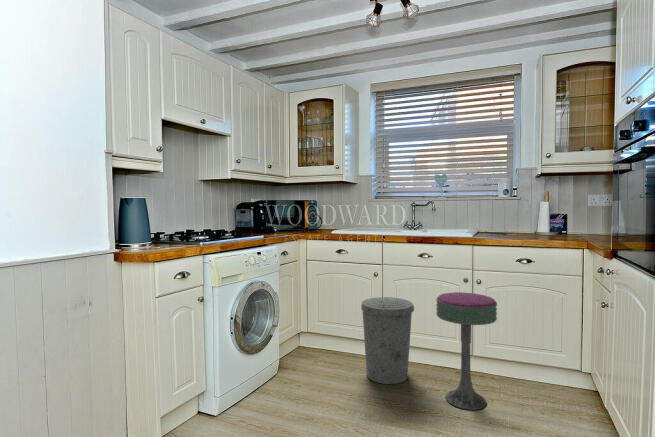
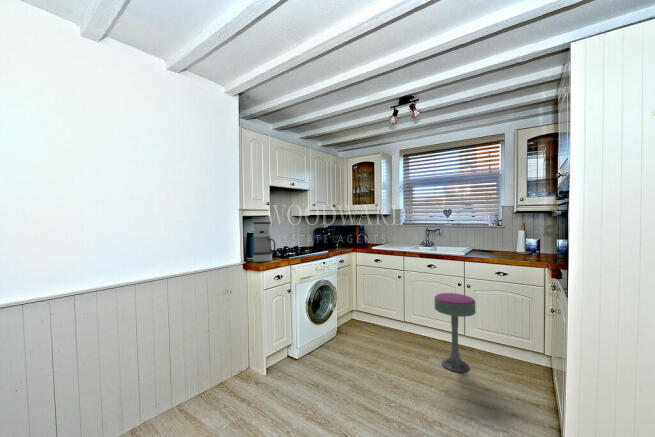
coffee maker: none [131,176,175,249] -> present [253,222,275,262]
trash can: present [361,297,414,384] -> none [388,292,423,350]

